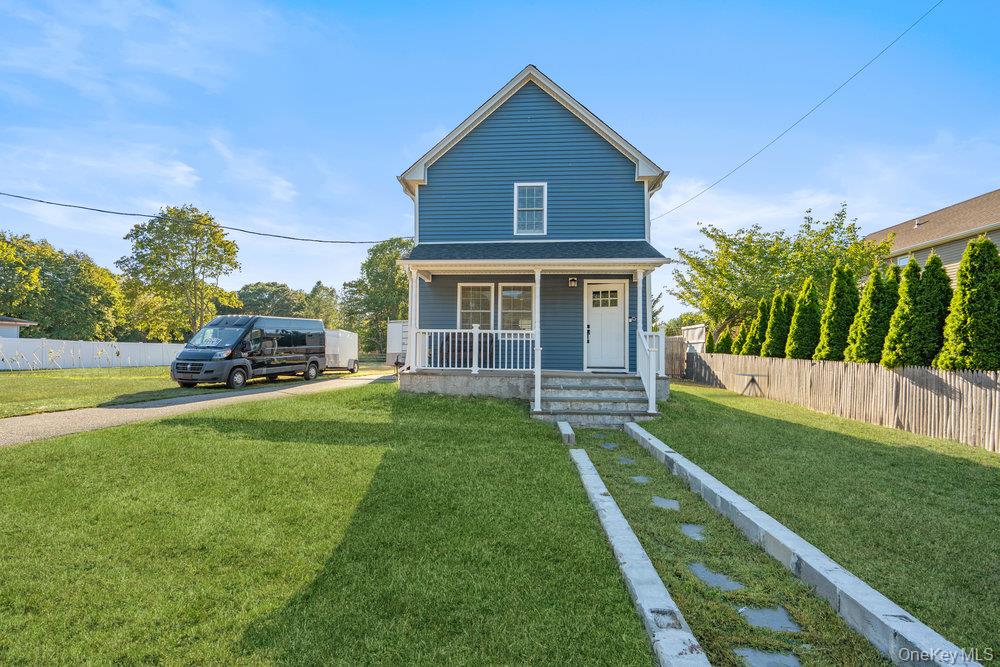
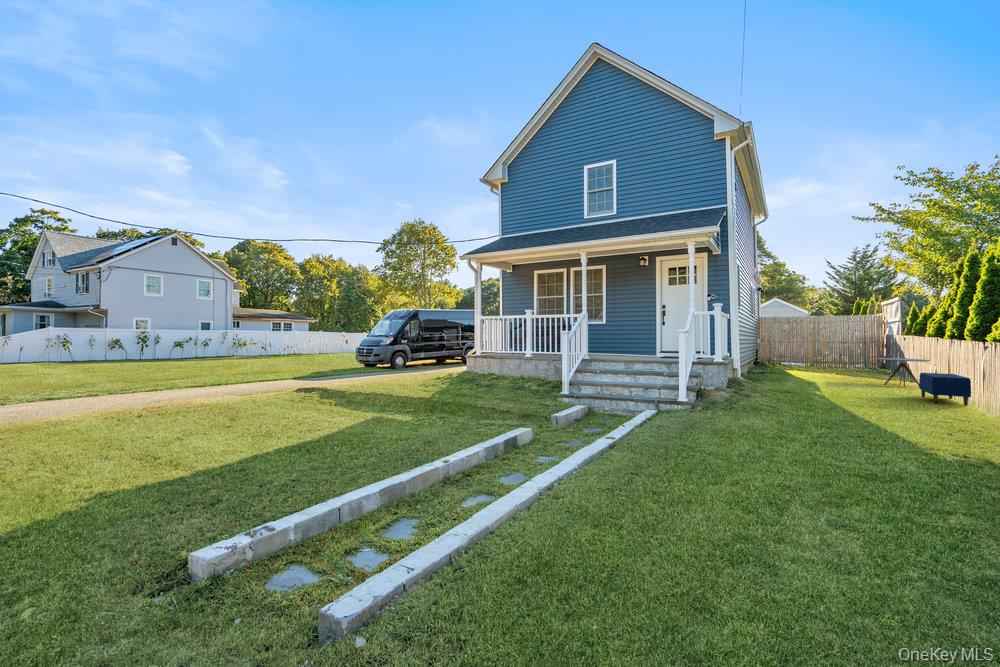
bench: none [778,385,817,409] -> present [919,373,971,406]

